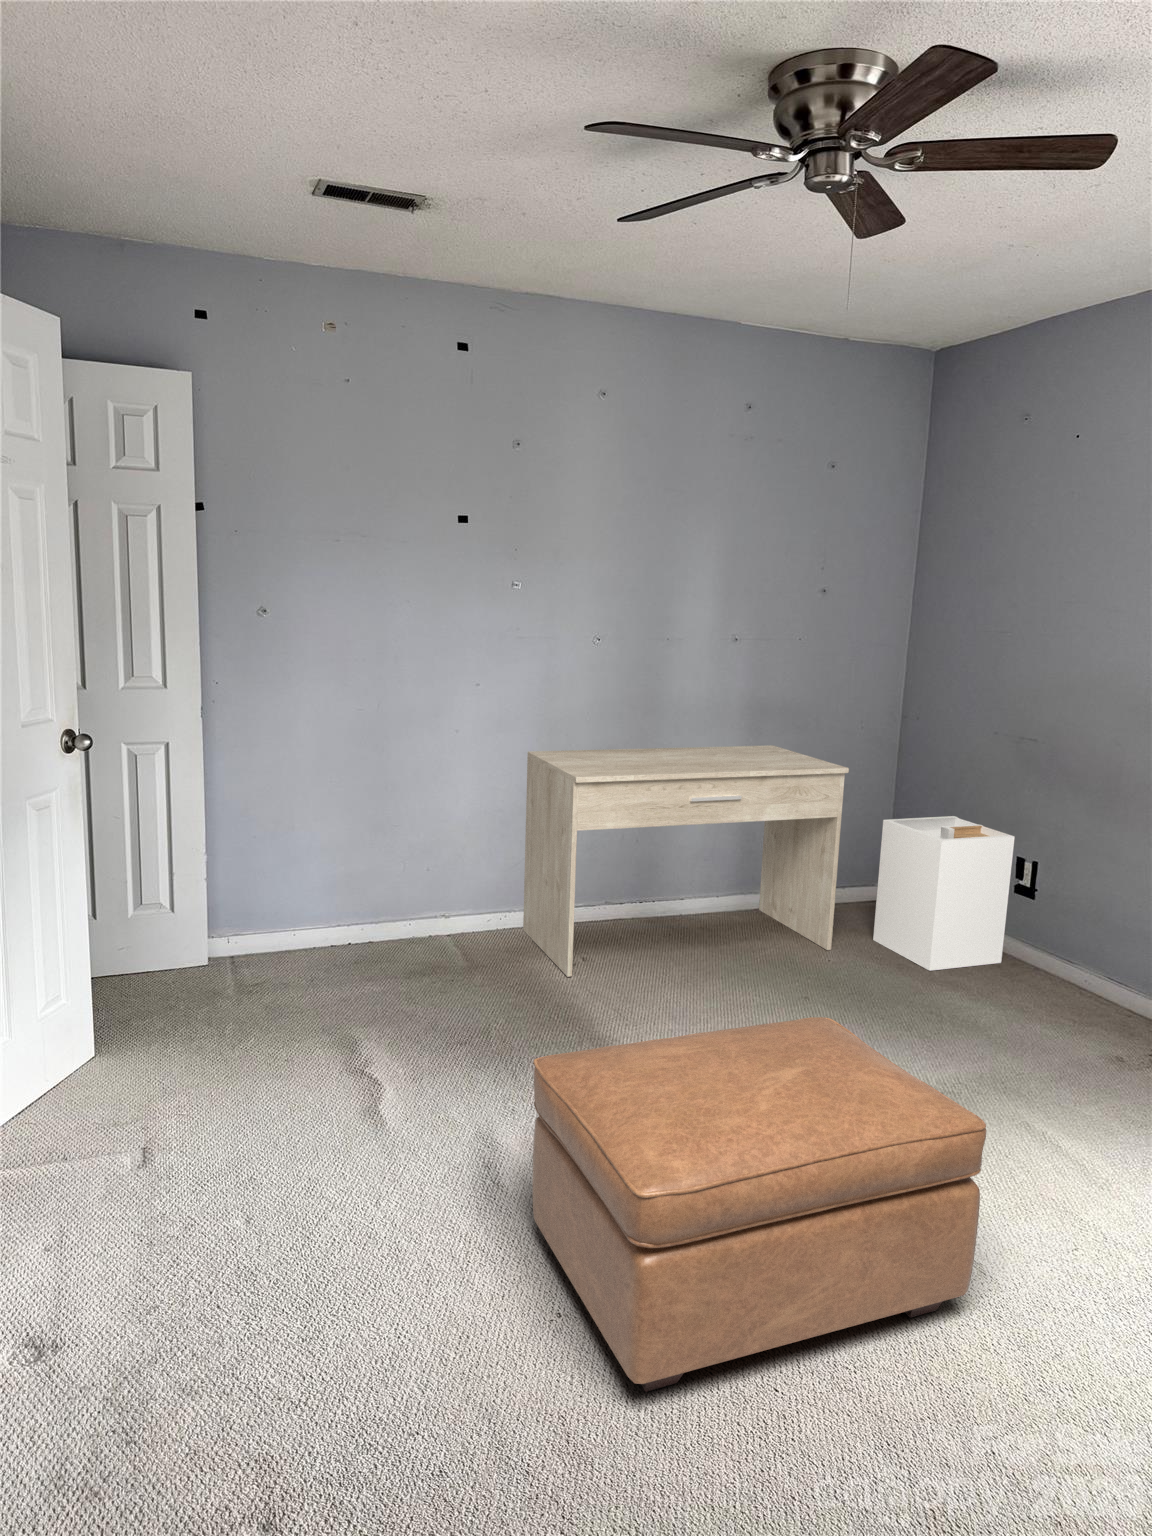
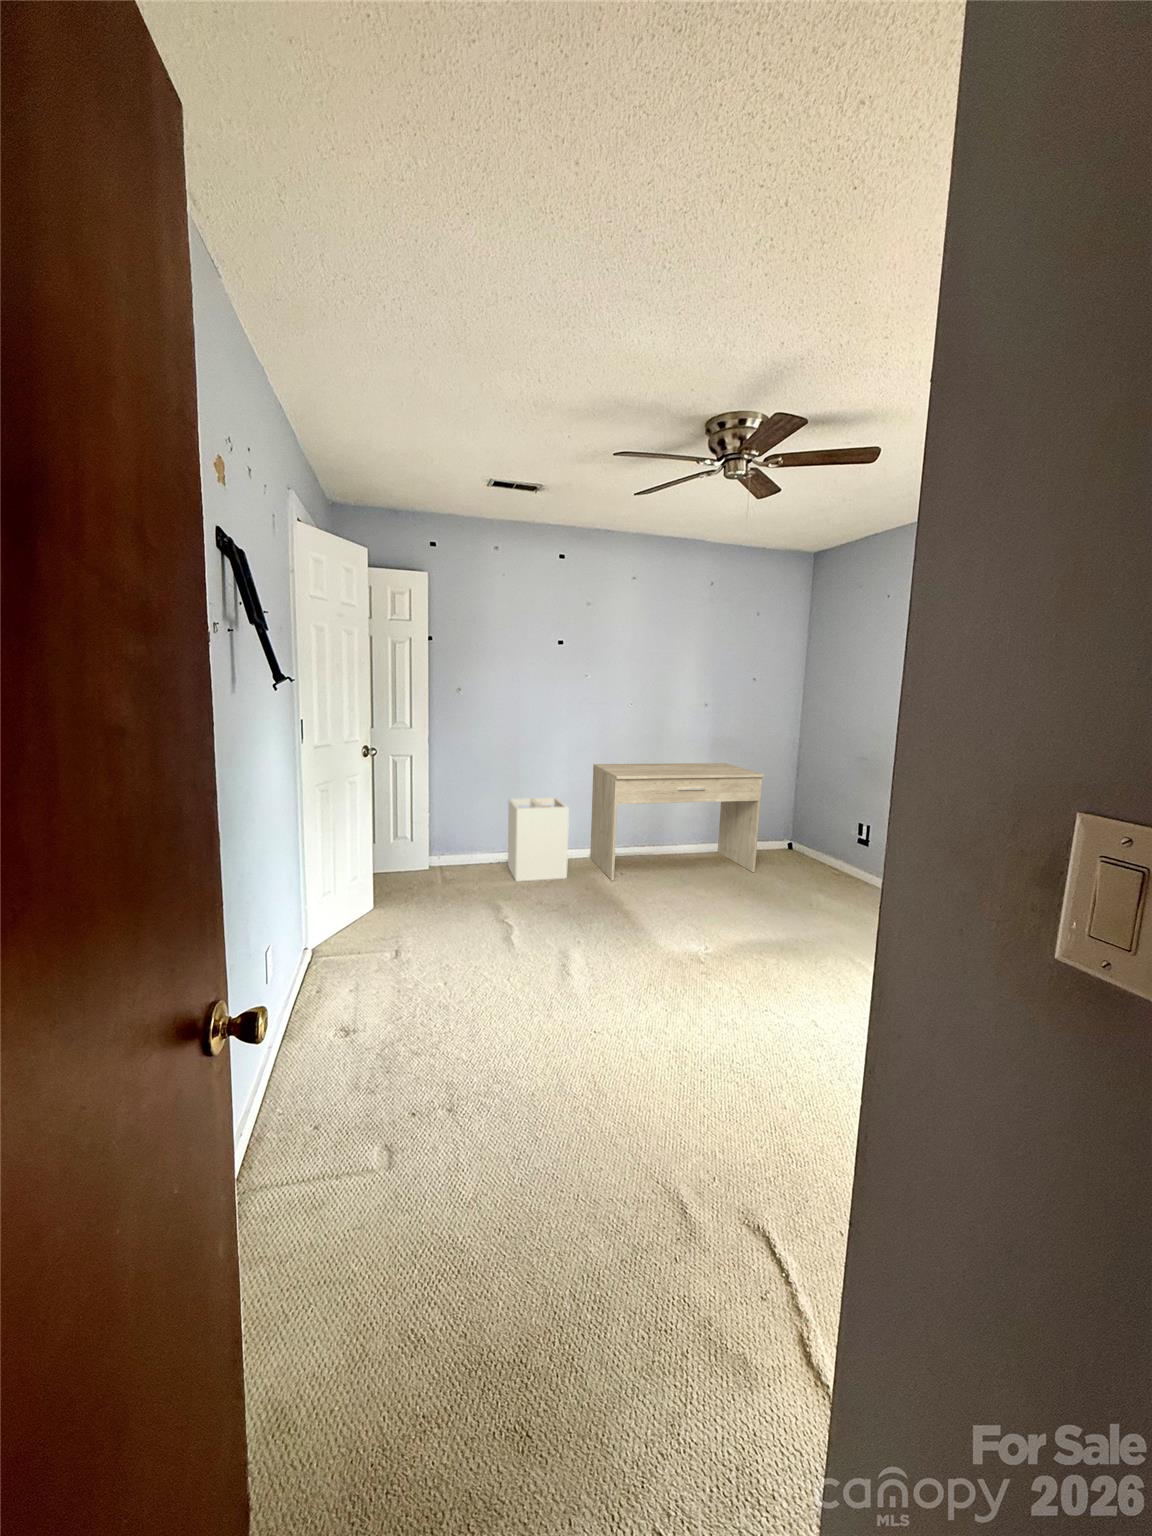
laundry hamper: present [873,816,1015,971] -> present [508,798,569,882]
ottoman: present [533,1017,986,1392] -> none [584,895,812,1067]

